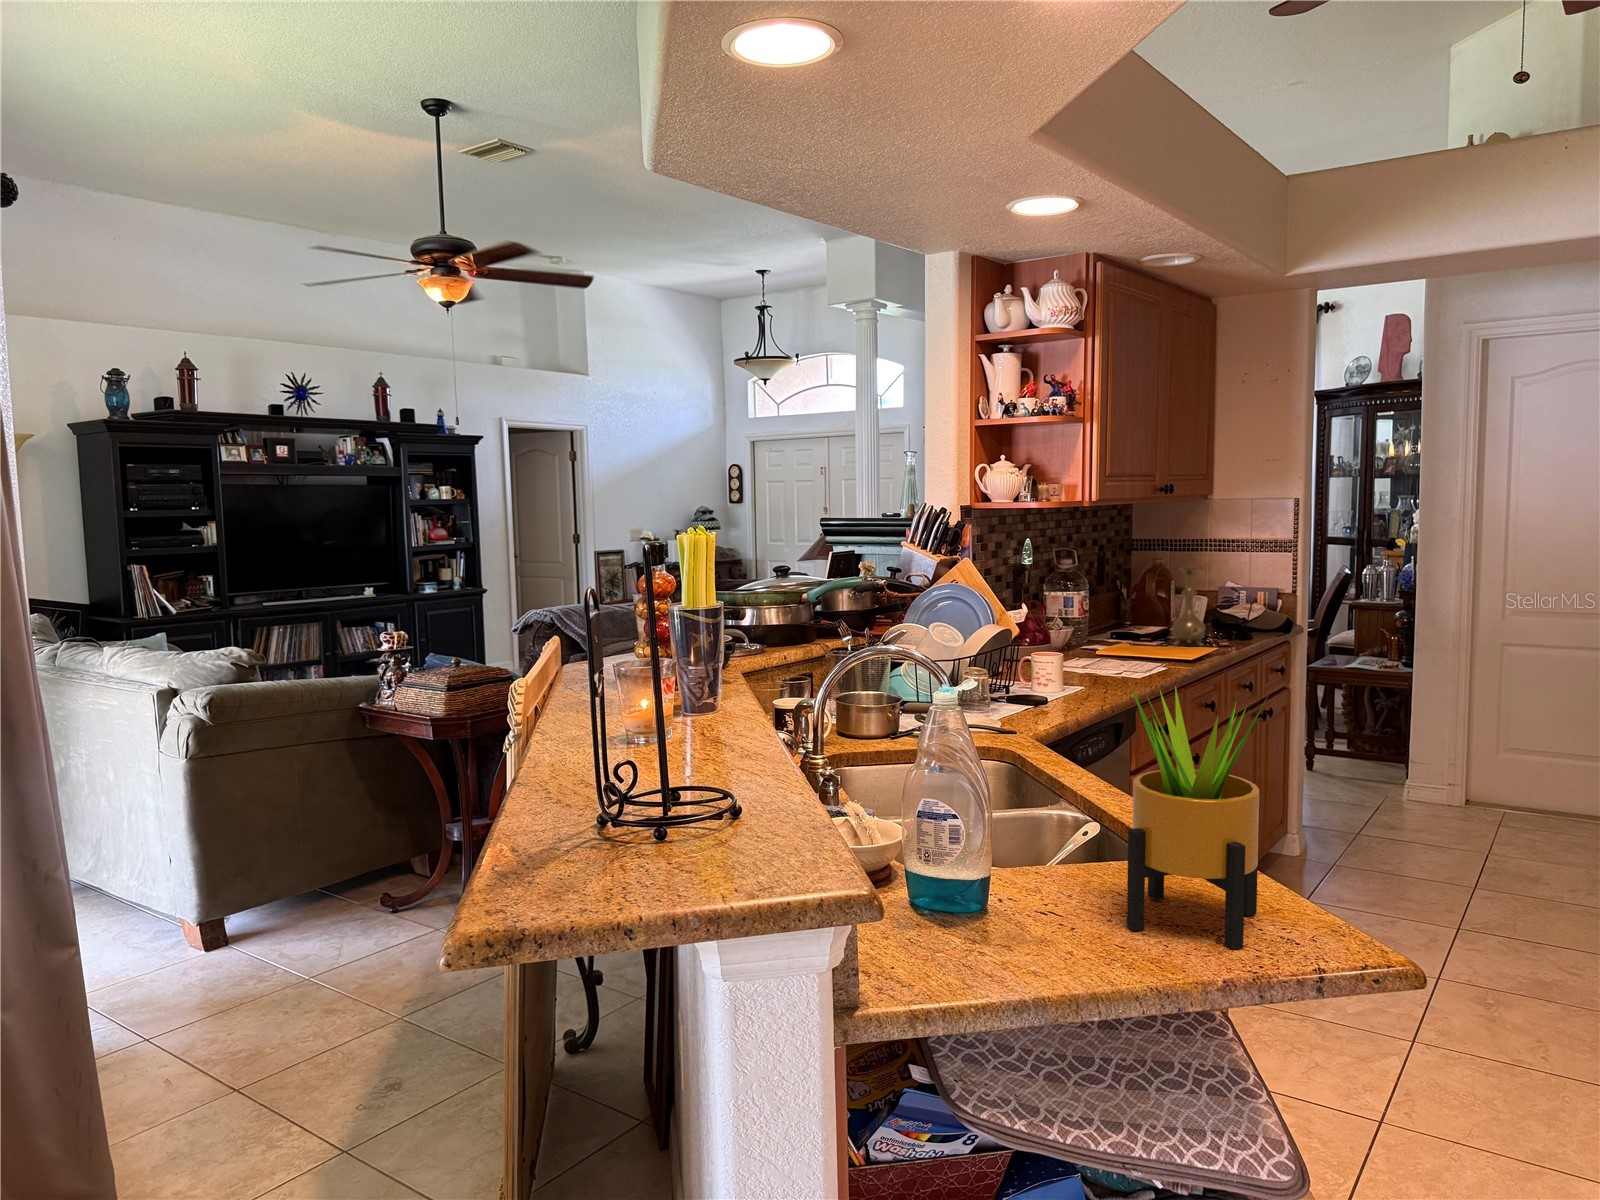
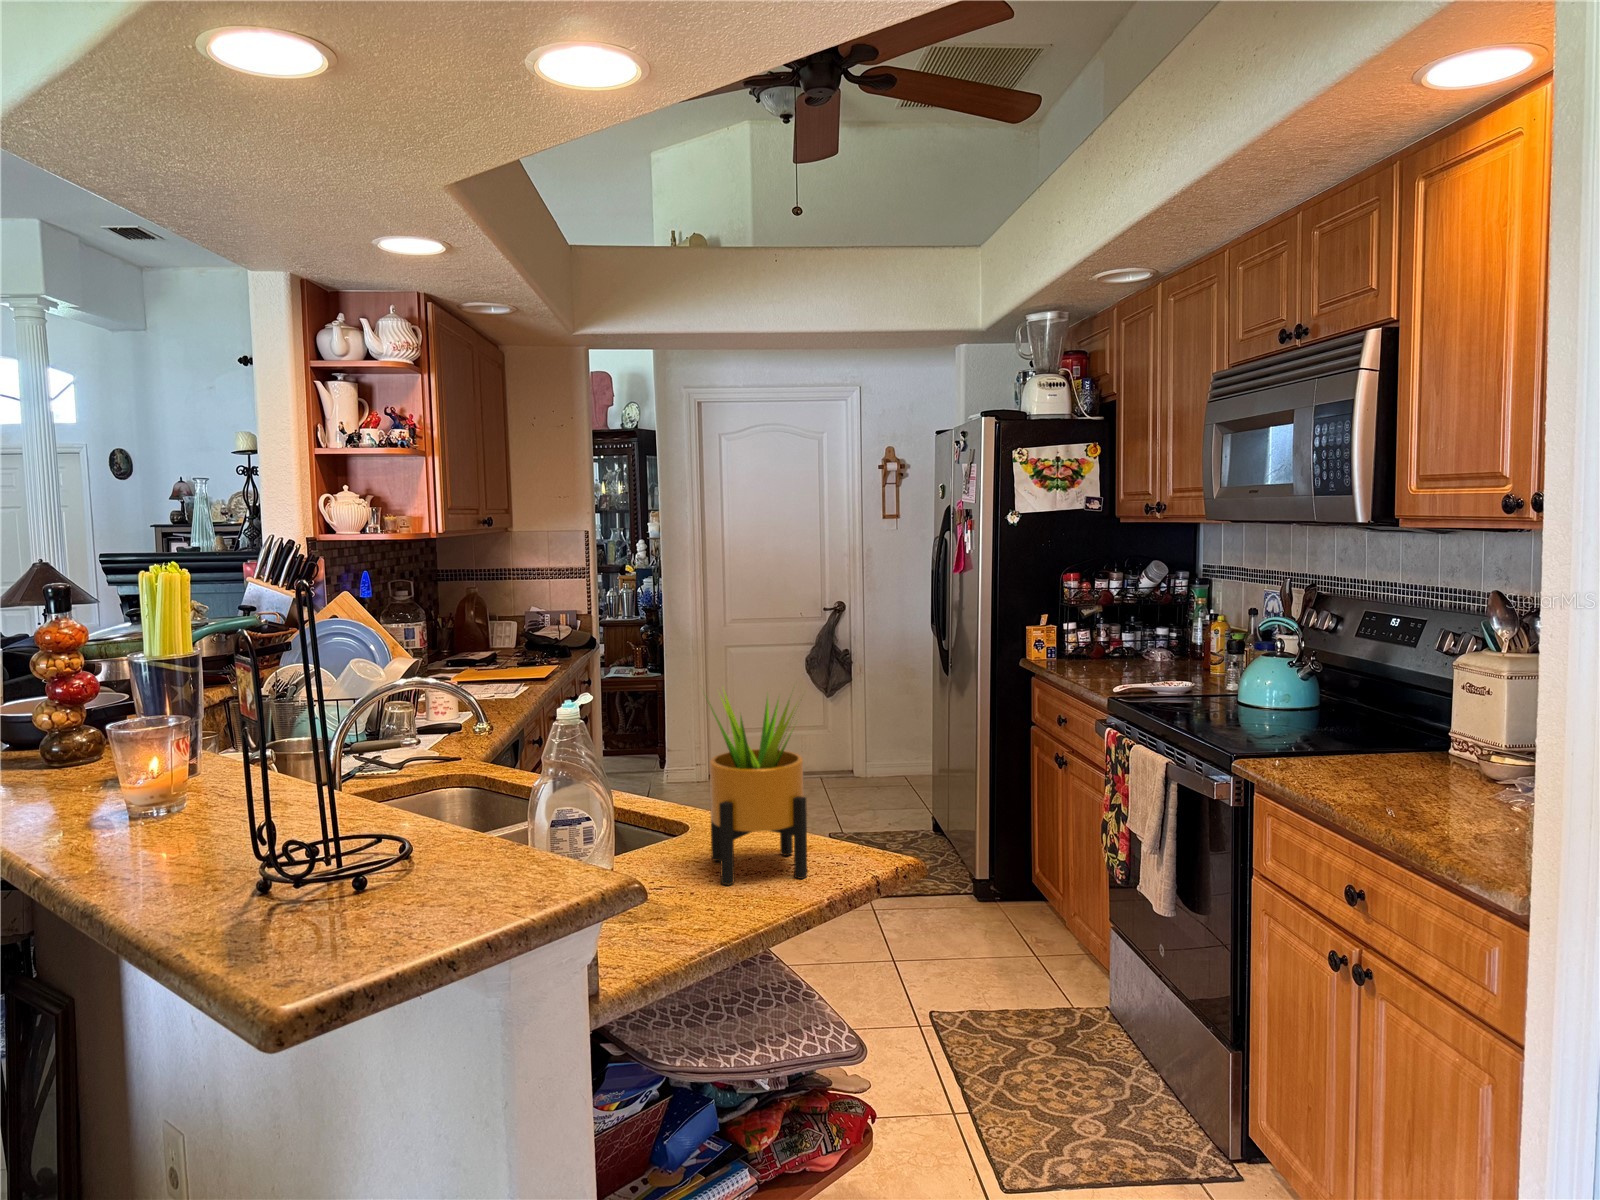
vase: present [1172,568,1205,646] -> none [502,595,532,668]

